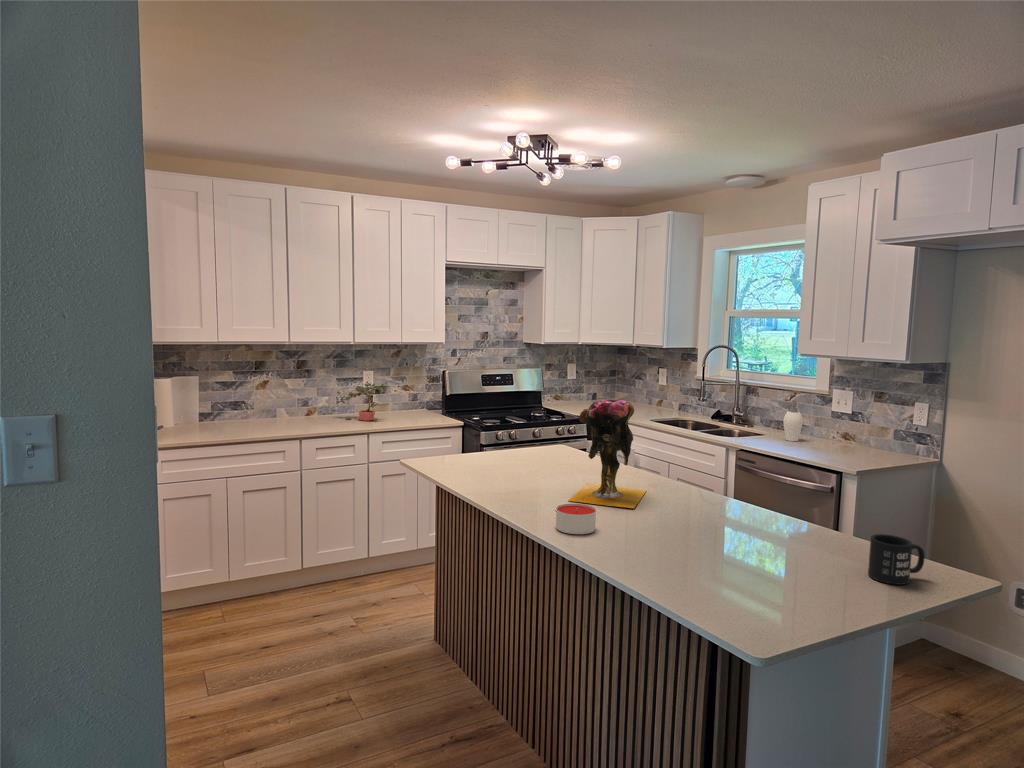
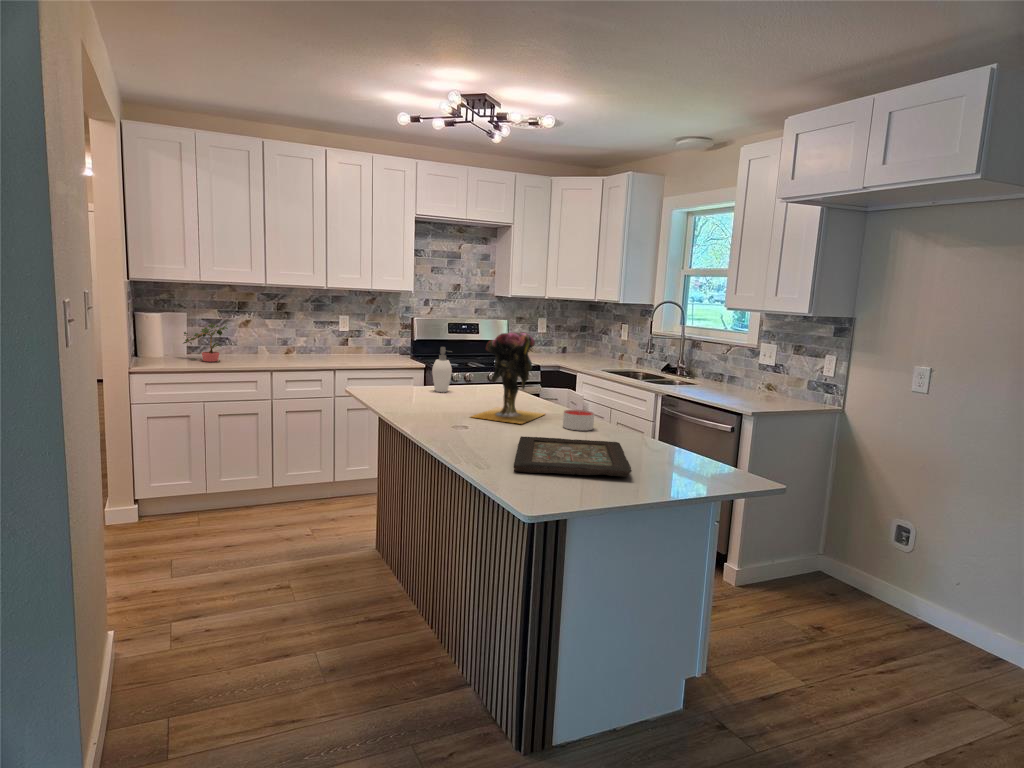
potted plant: present [337,382,386,421] -> present [183,323,228,362]
soap dispenser: present [783,400,803,441] -> present [432,347,452,392]
candle: present [556,504,596,534] -> present [563,410,594,431]
decorative tray: none [656,532,833,593] -> present [514,436,632,477]
mug: present [868,534,925,585] -> none [678,438,724,477]

